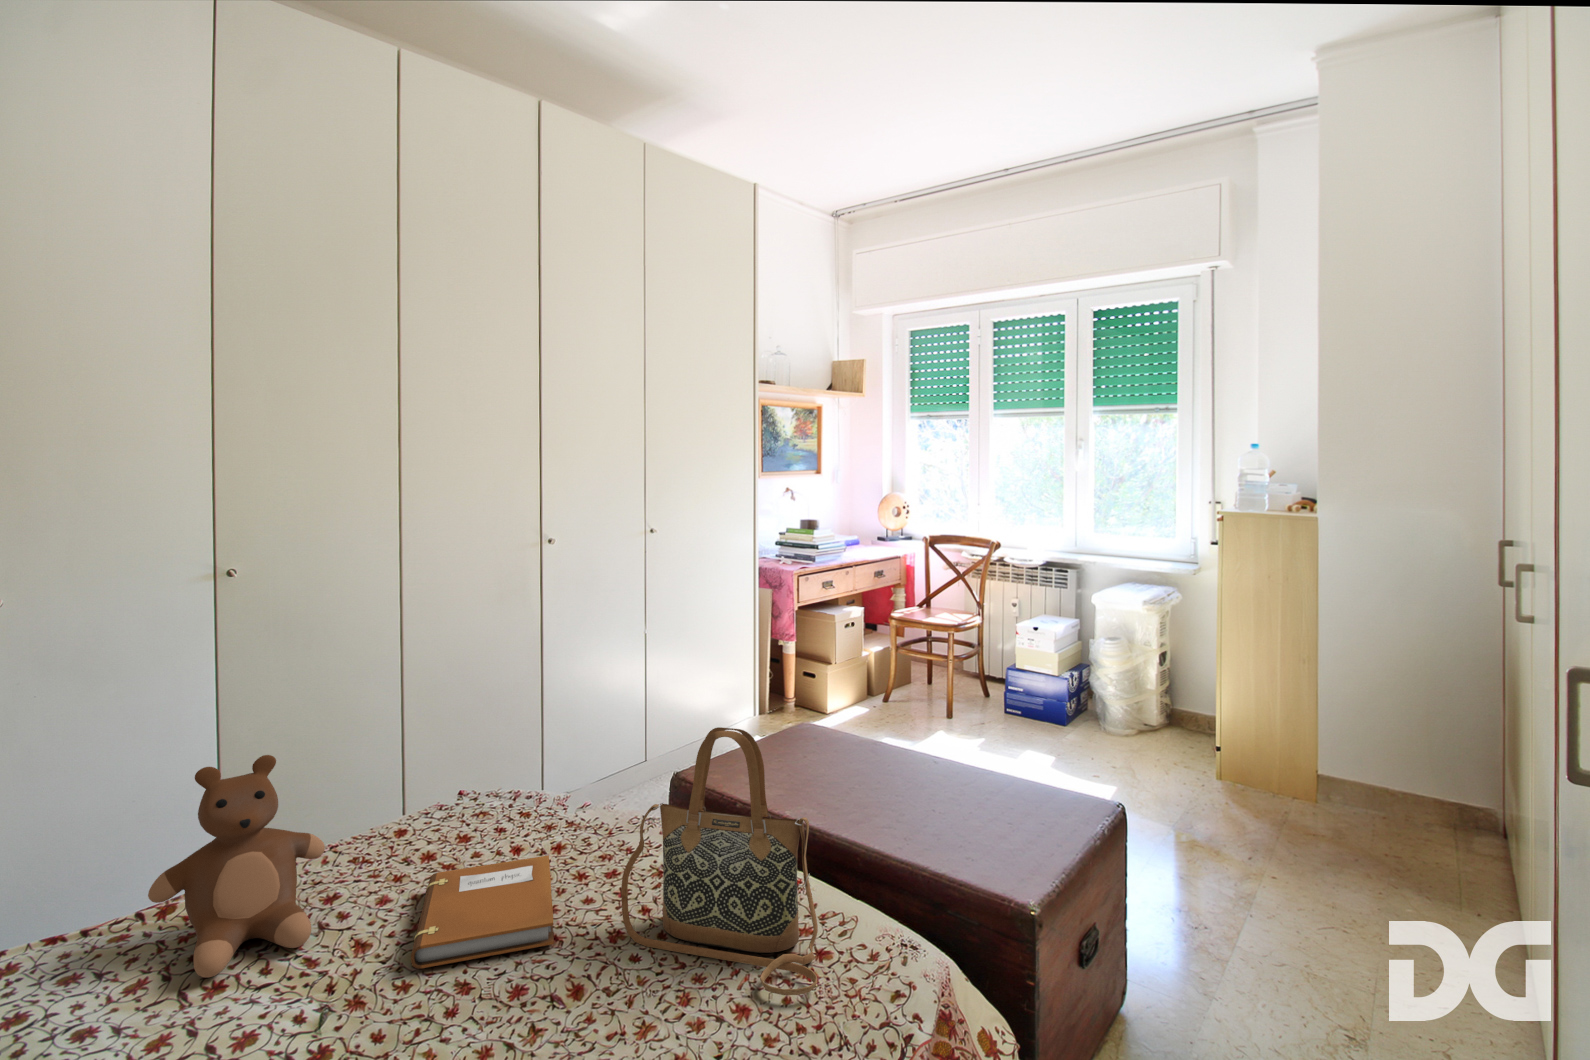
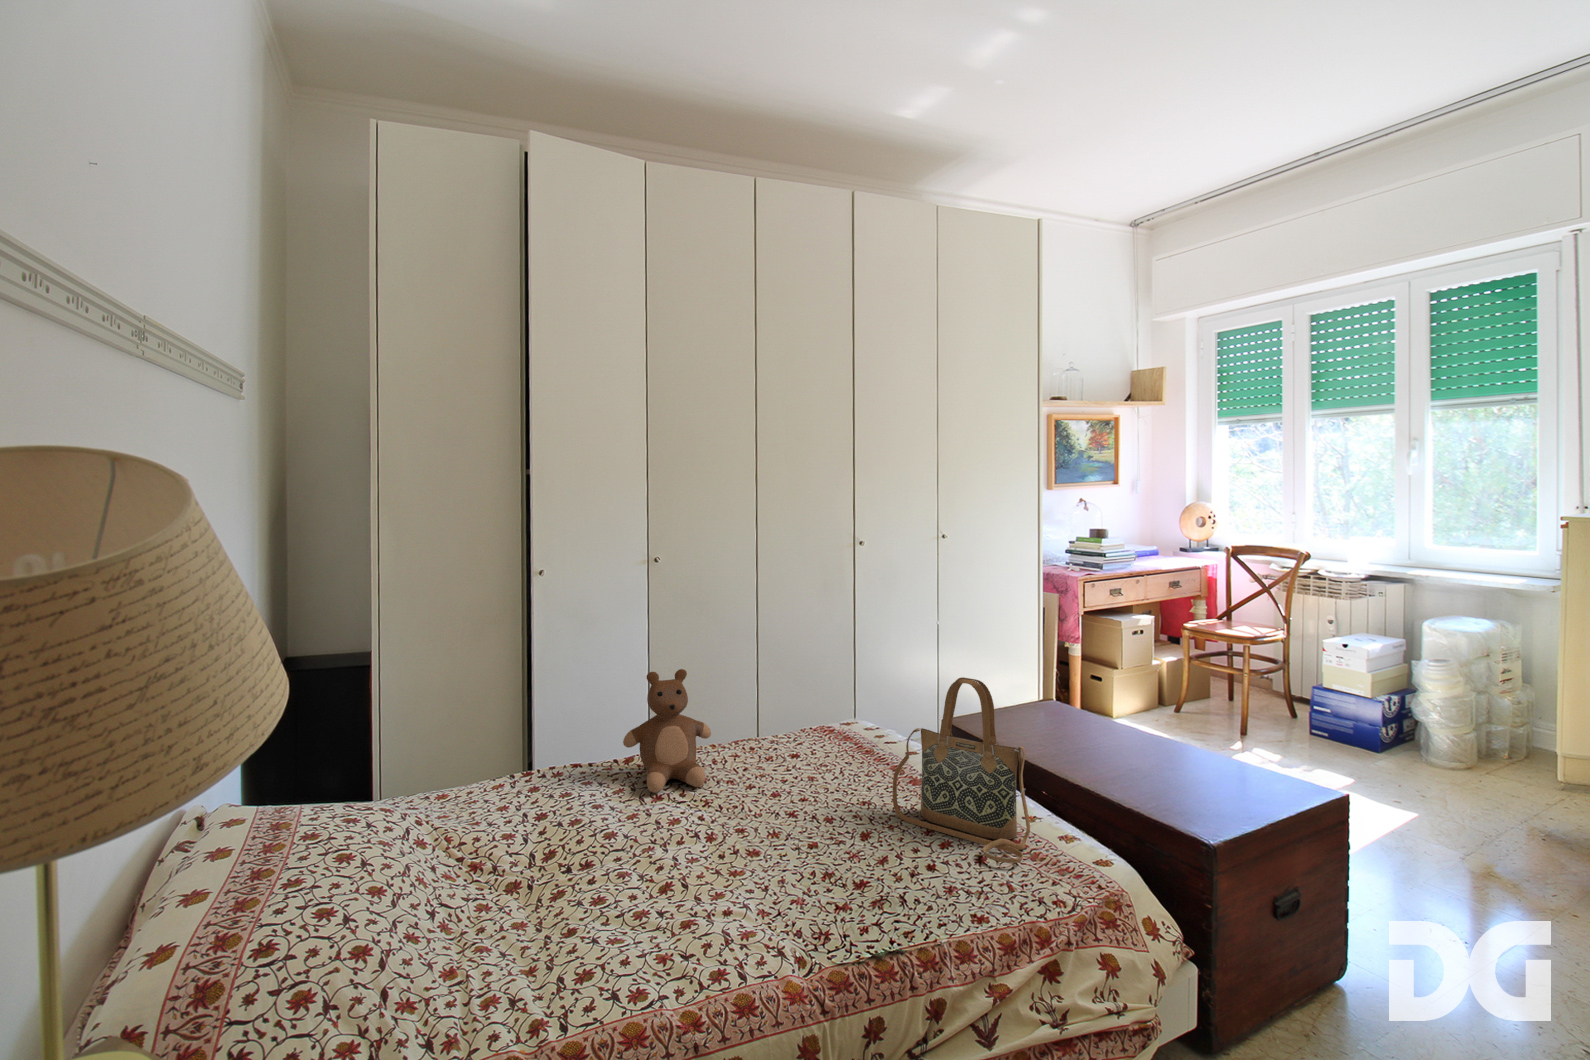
notebook: present [411,855,554,968] -> none [762,760,847,810]

